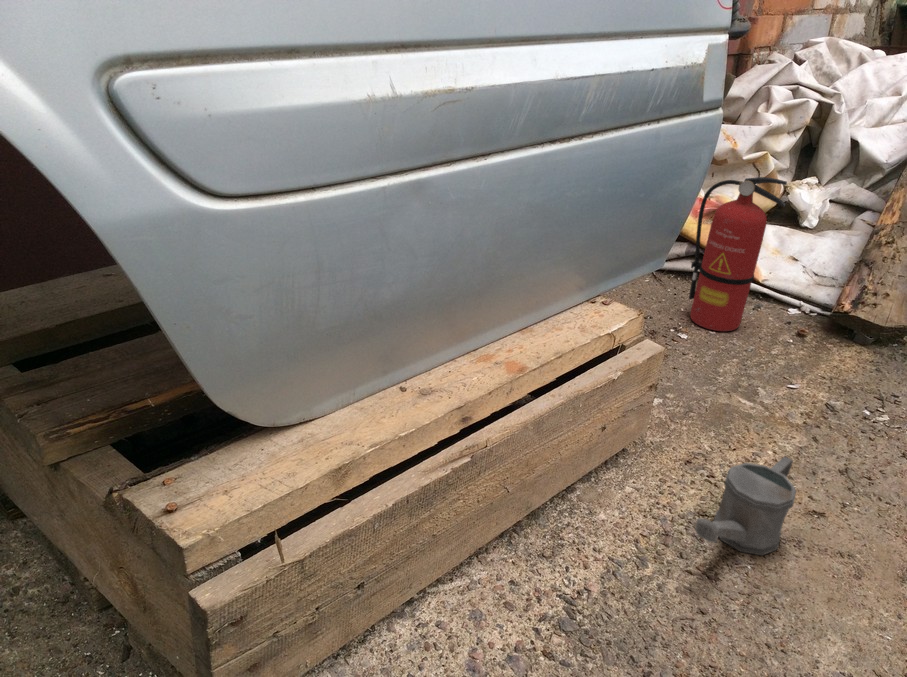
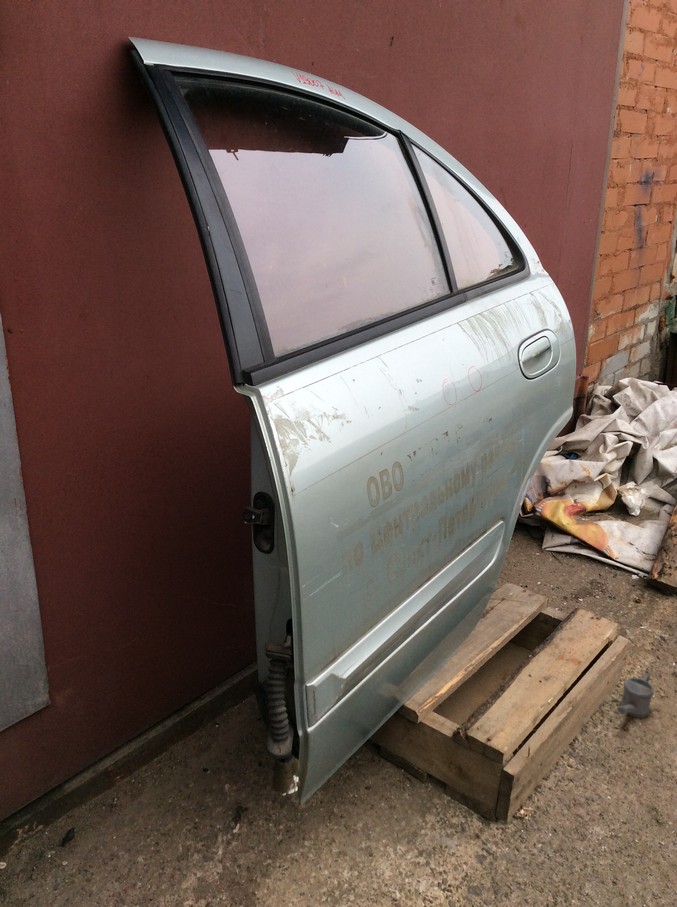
fire extinguisher: present [689,177,787,331] -> none [580,517,626,596]

